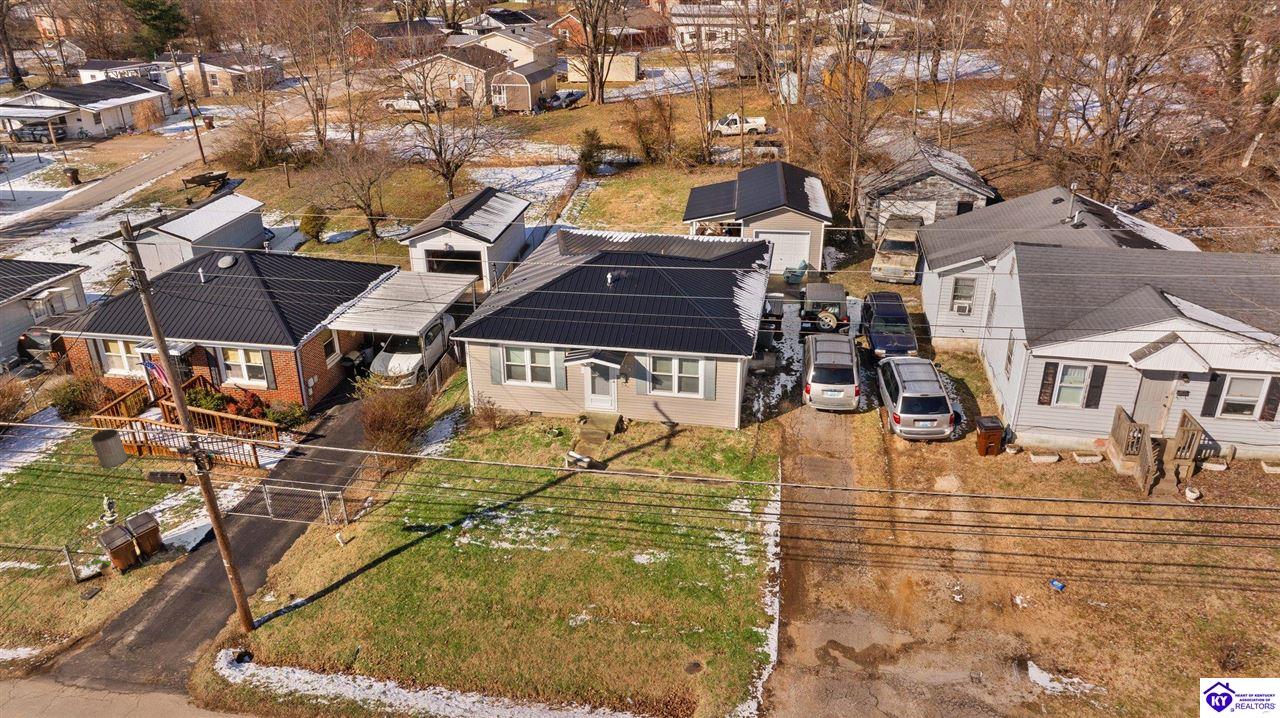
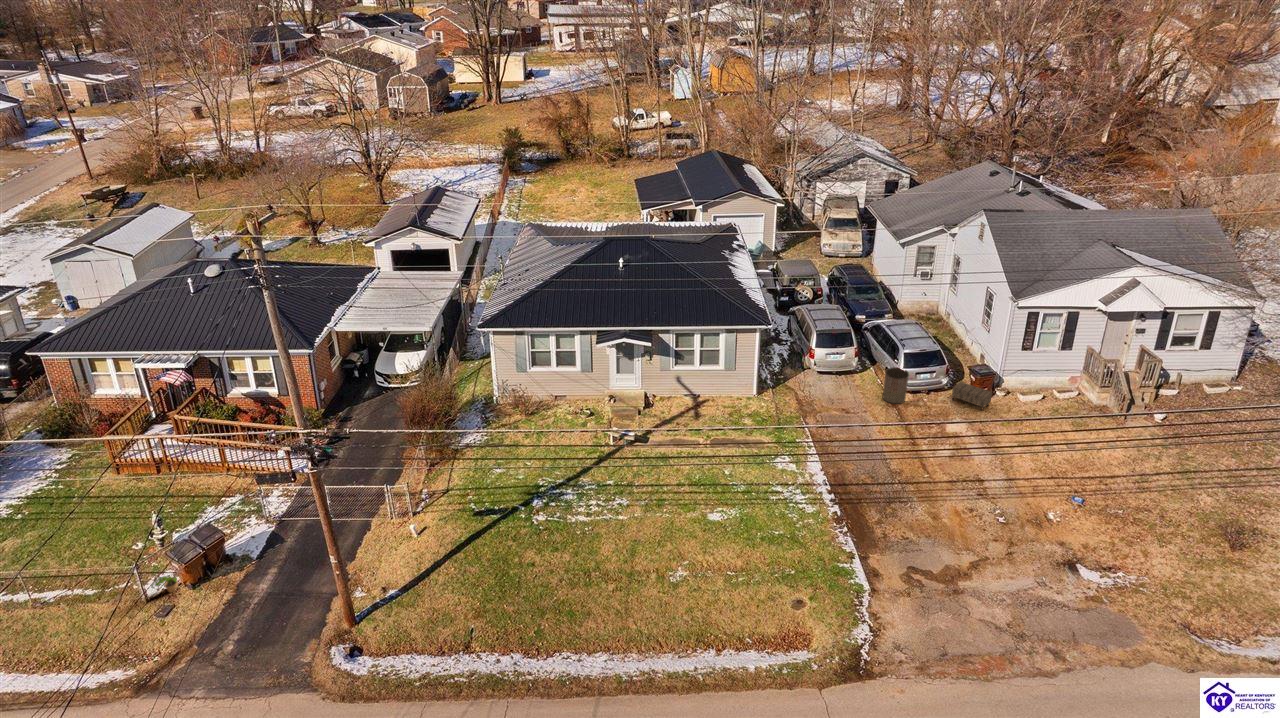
trash can: present [91,429,127,468] -> present [883,367,909,404]
bench: none [951,434,996,470] -> present [952,382,992,411]

